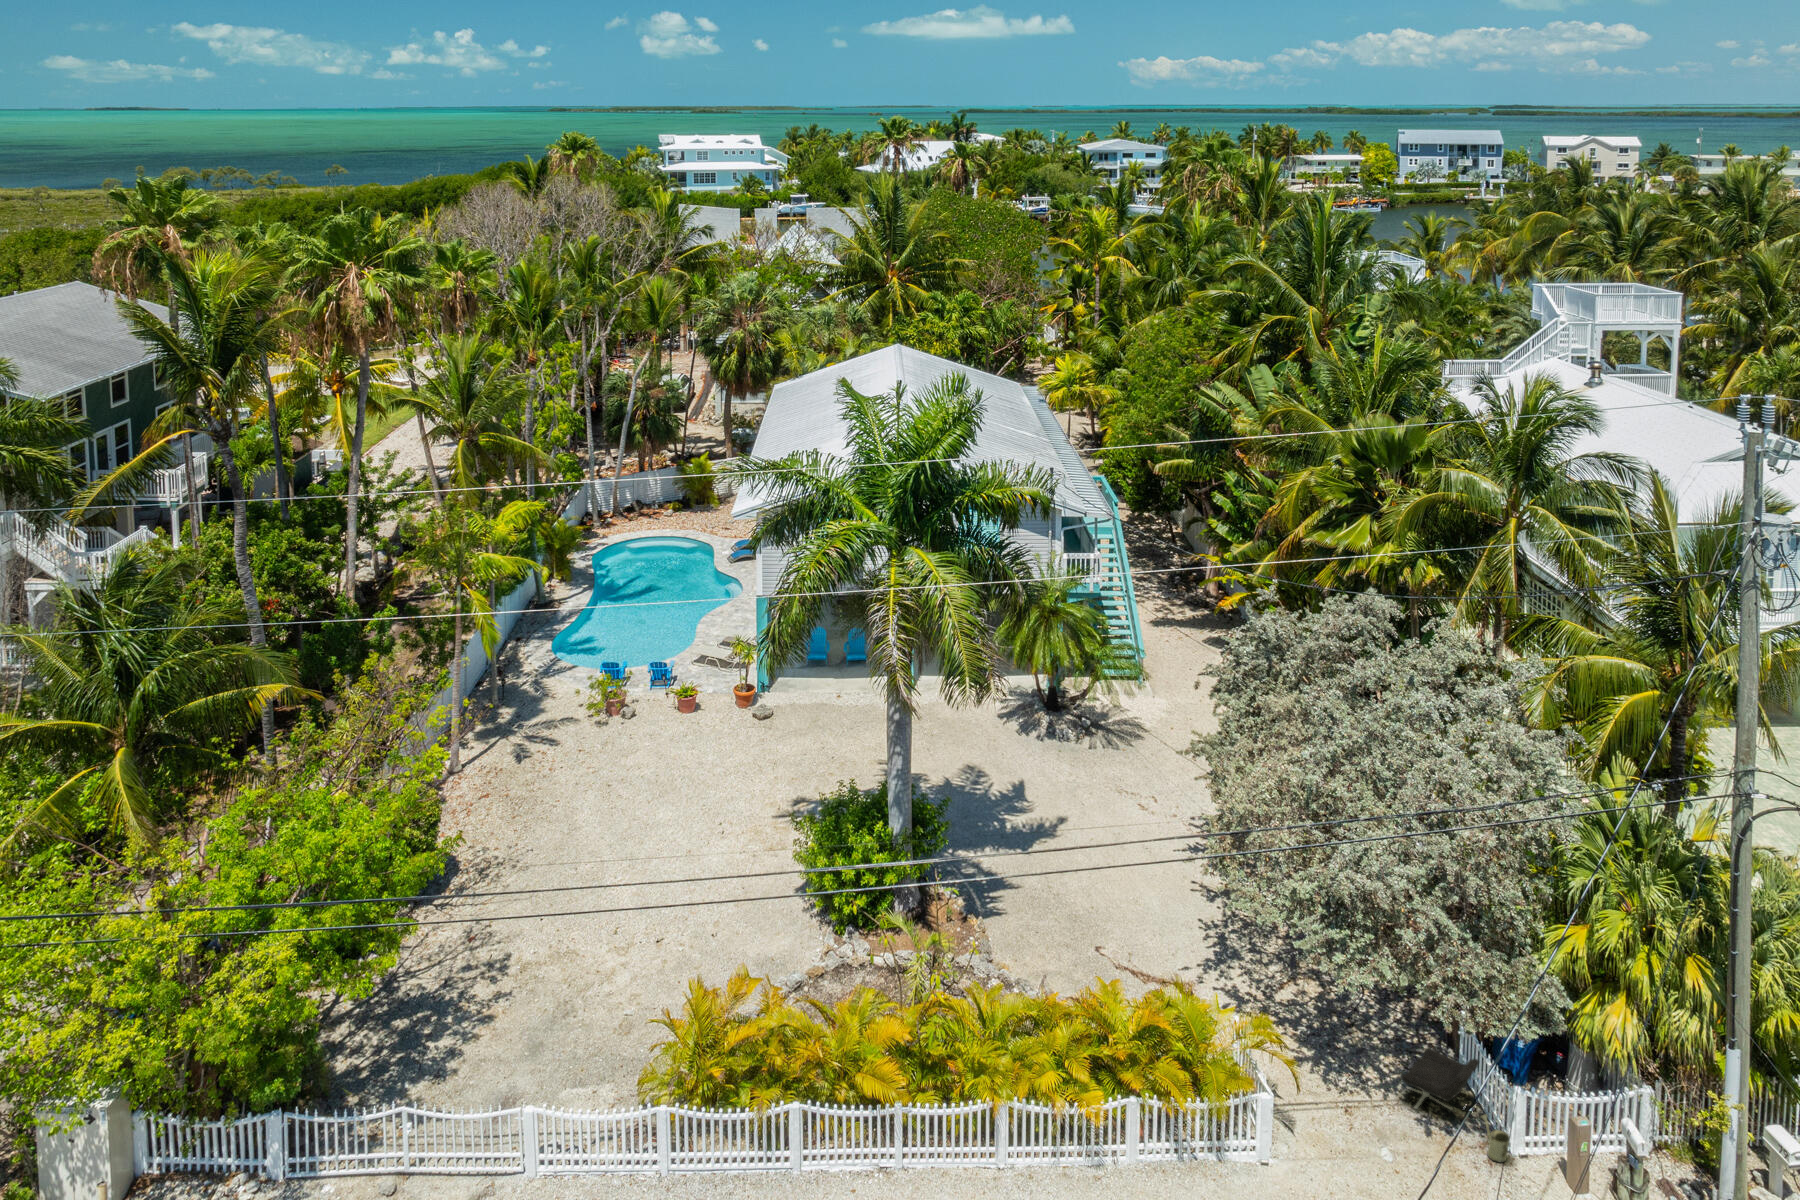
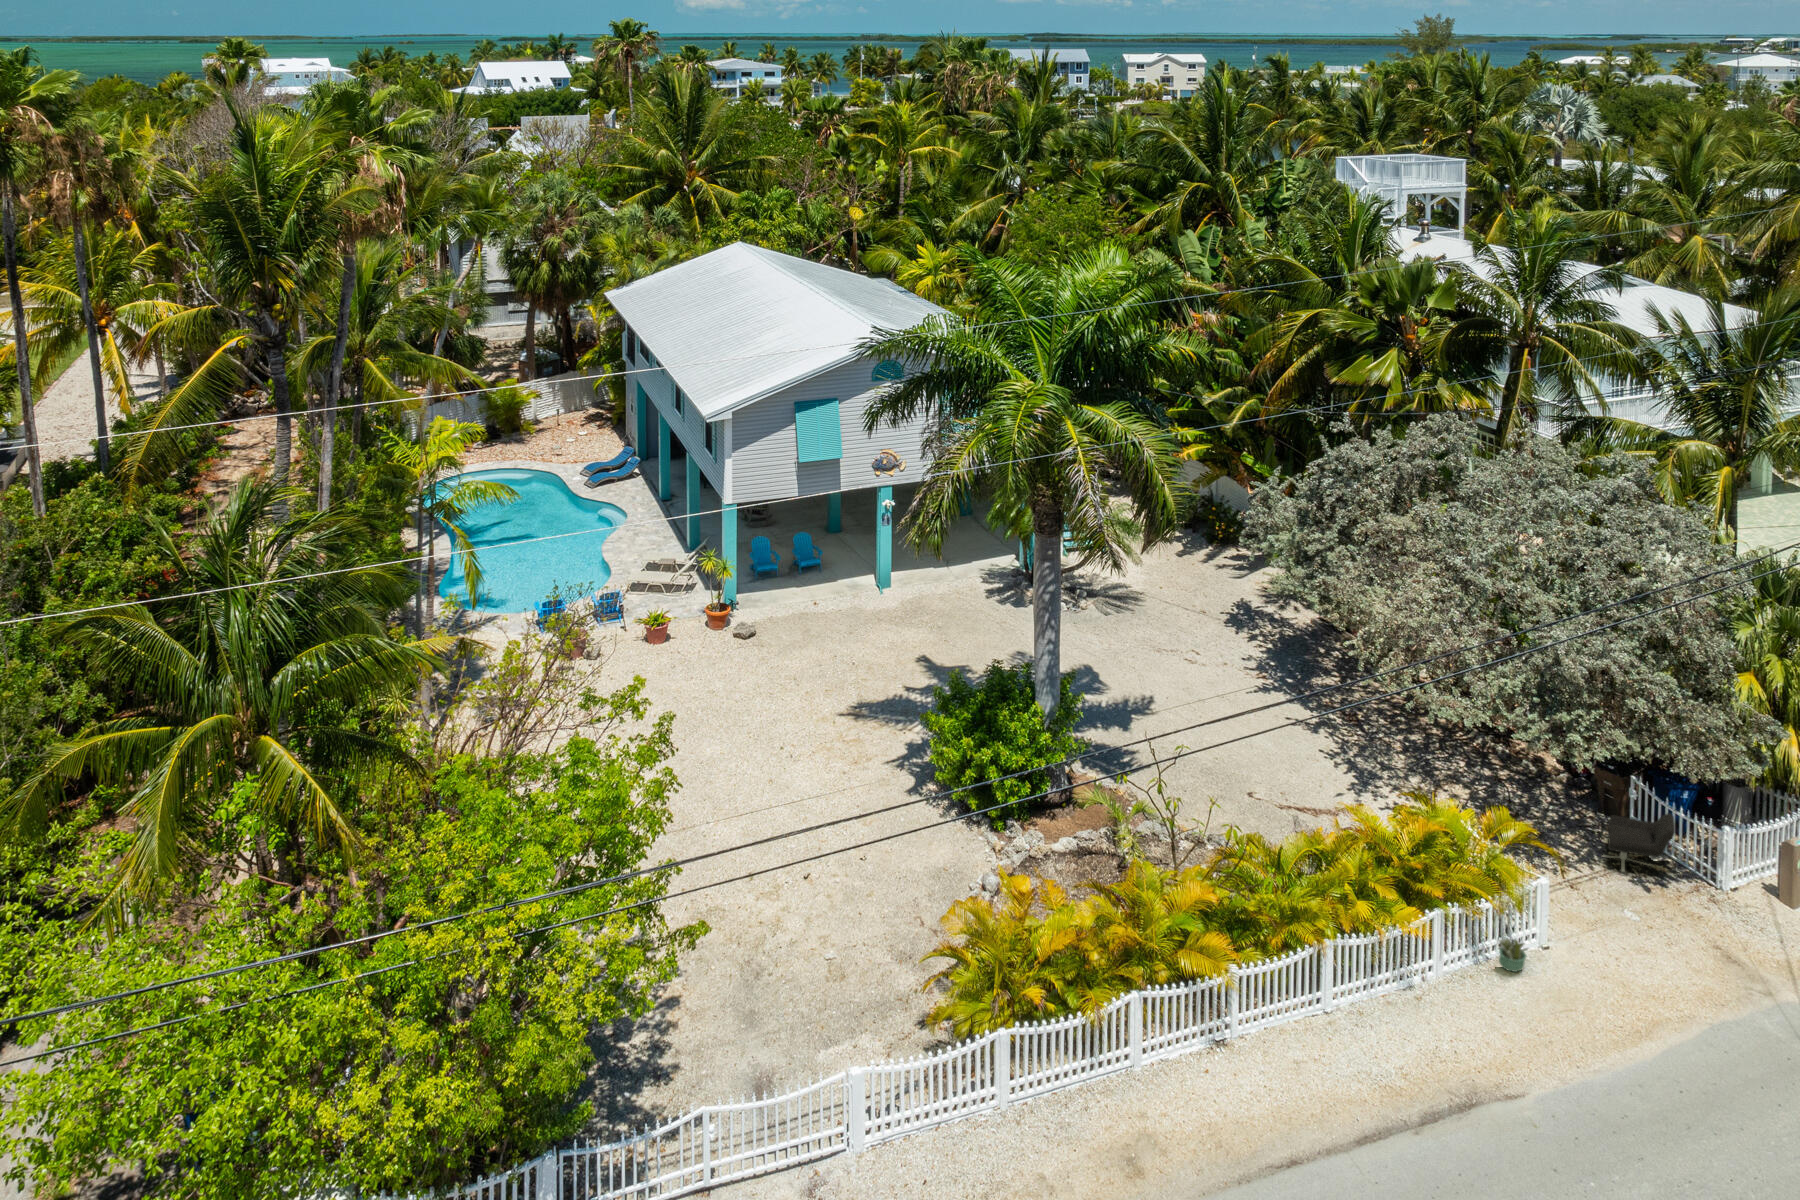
watering can: present [1481,1114,1510,1163] -> none [1692,859,1730,900]
decorative plant: none [1201,1143,1236,1178] -> present [1499,939,1528,972]

